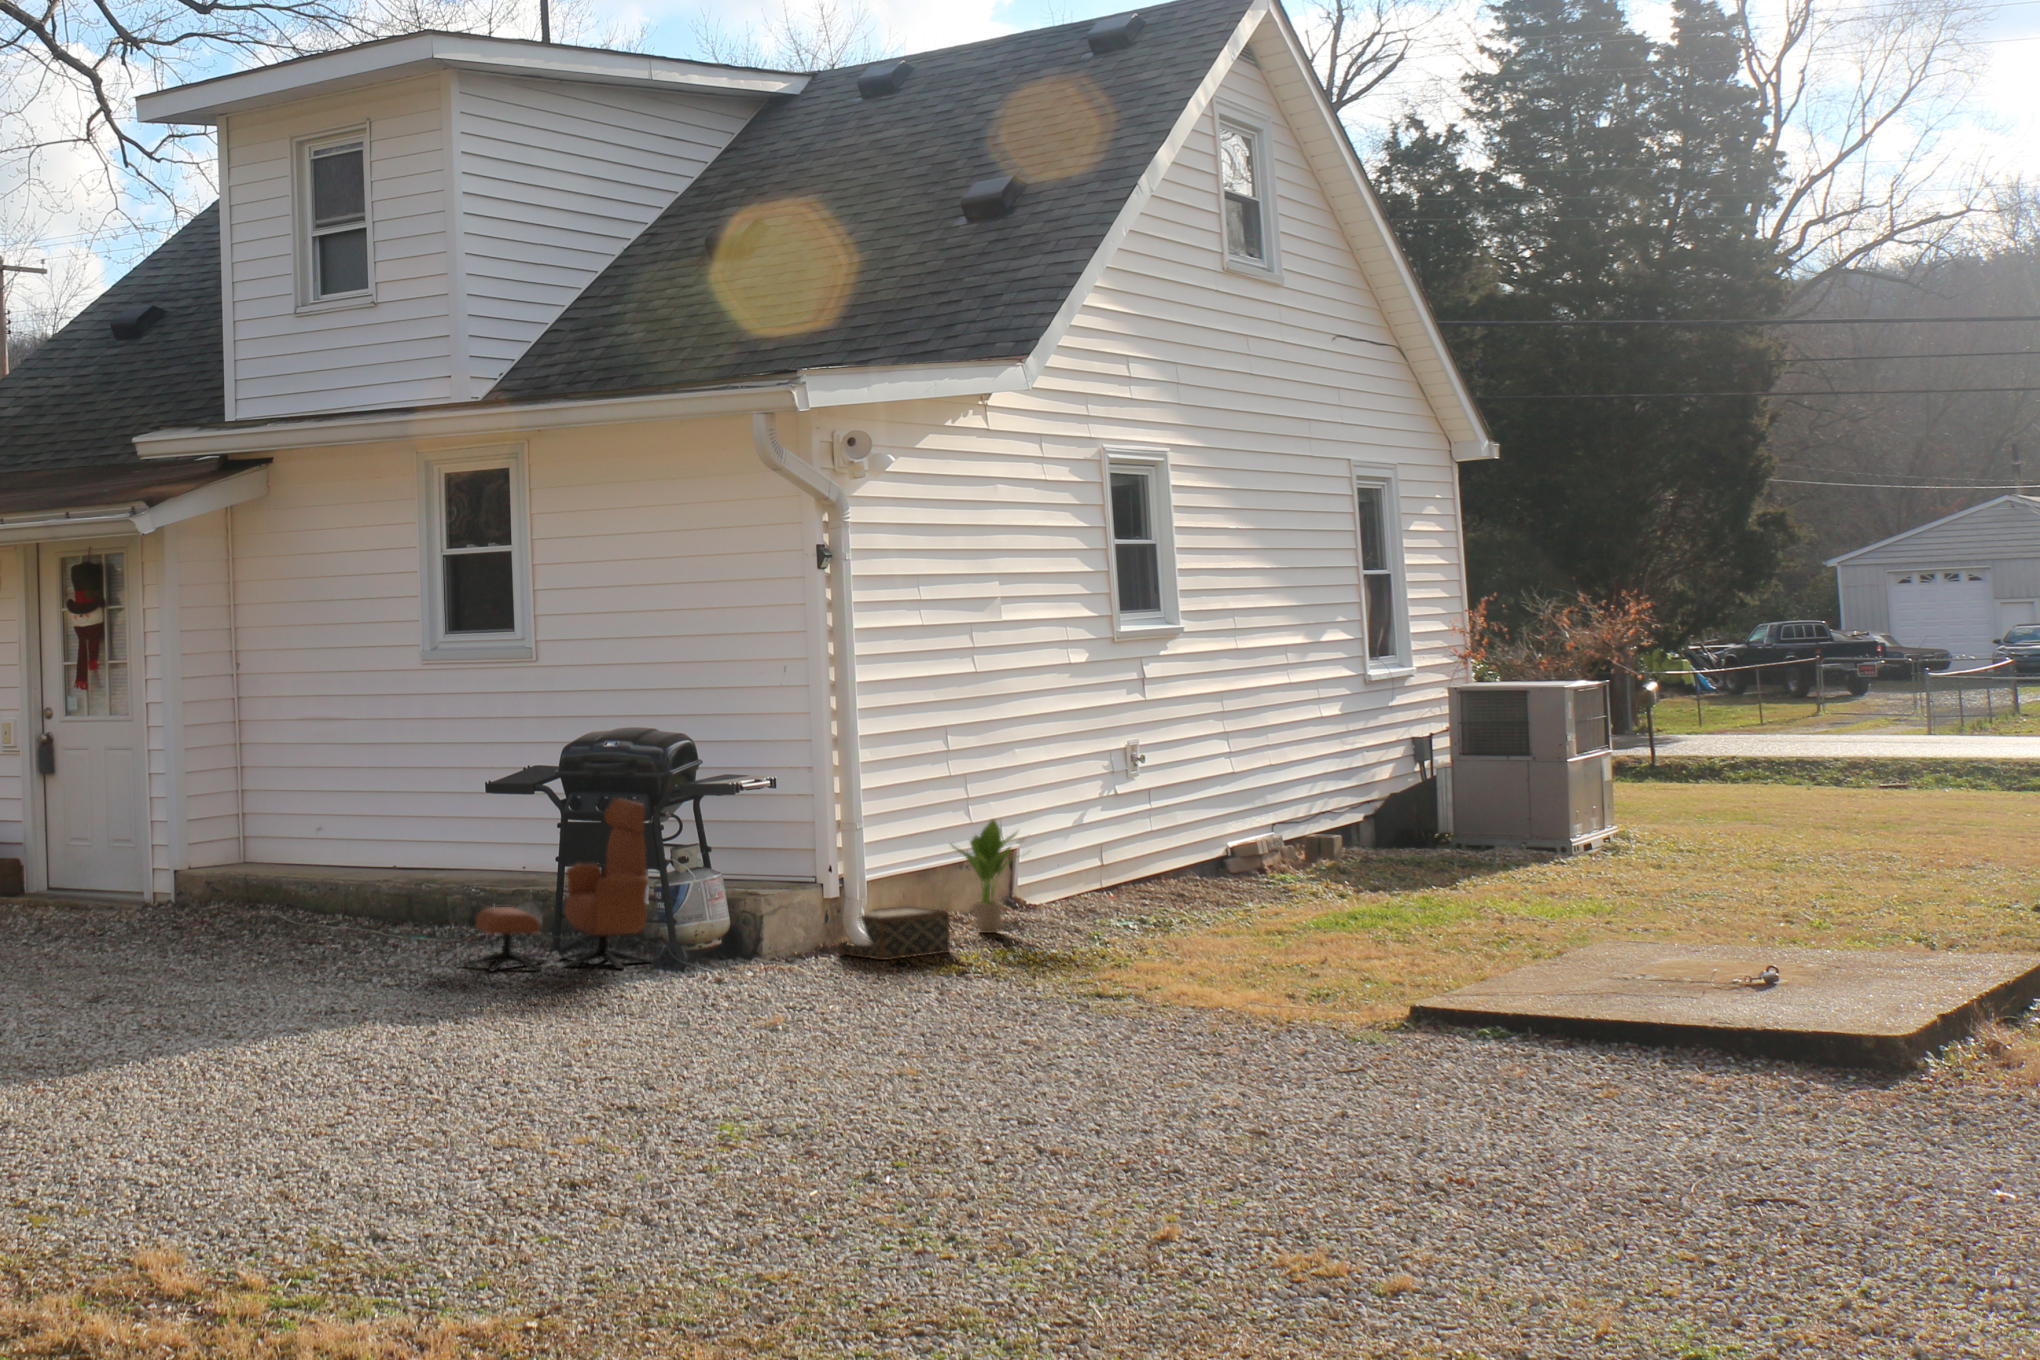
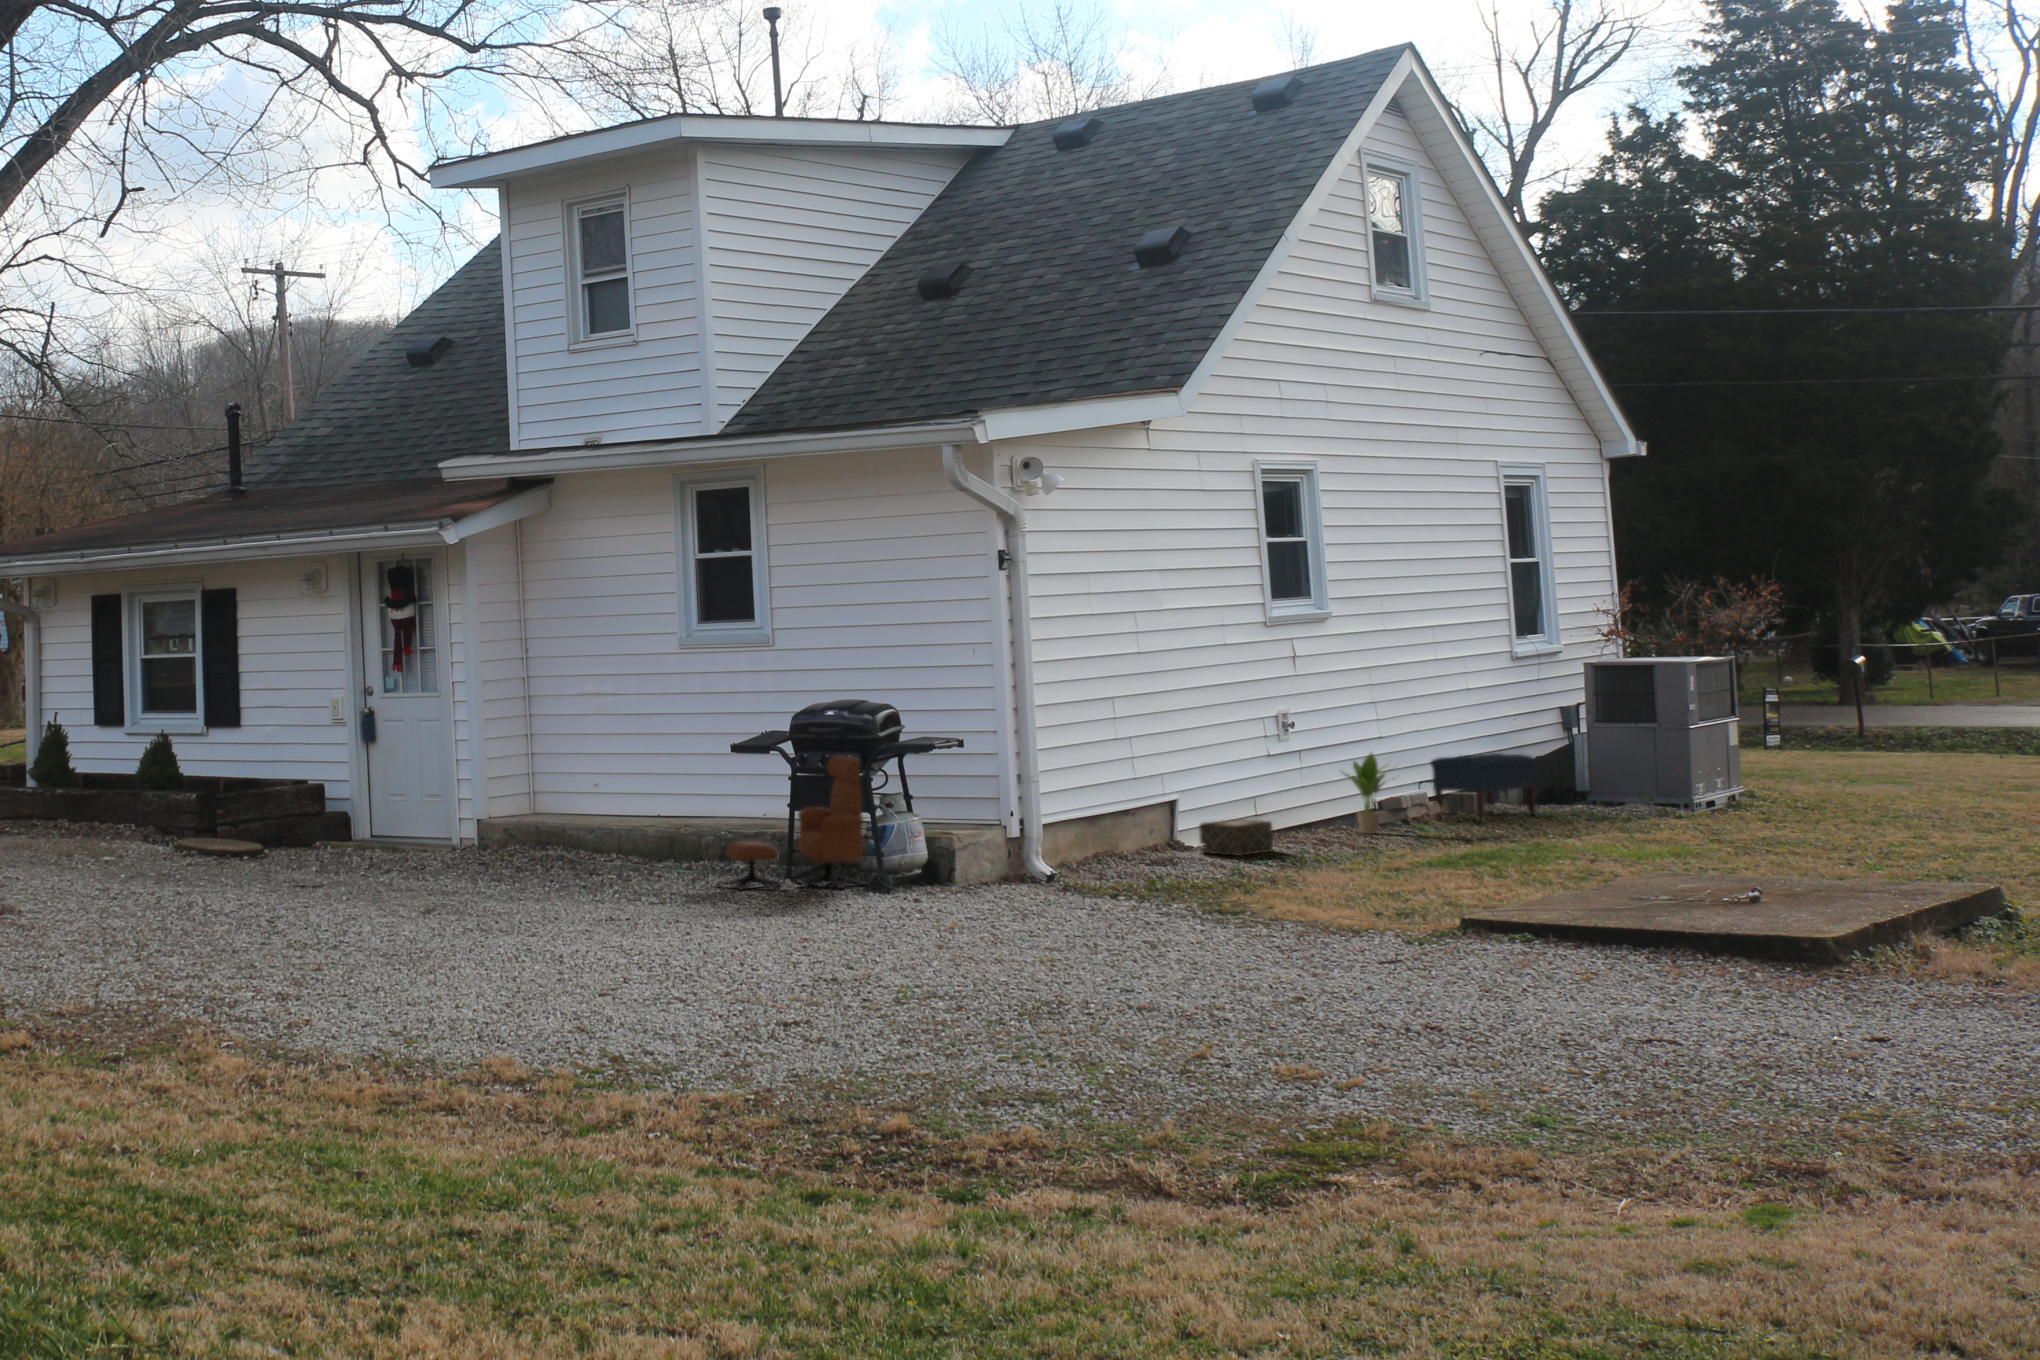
bench: none [1281,785,1392,865] -> present [1431,753,1536,822]
potted plant: present [953,820,1018,933] -> present [1343,754,1393,834]
woven basket: present [839,906,950,960] -> present [1199,819,1273,856]

